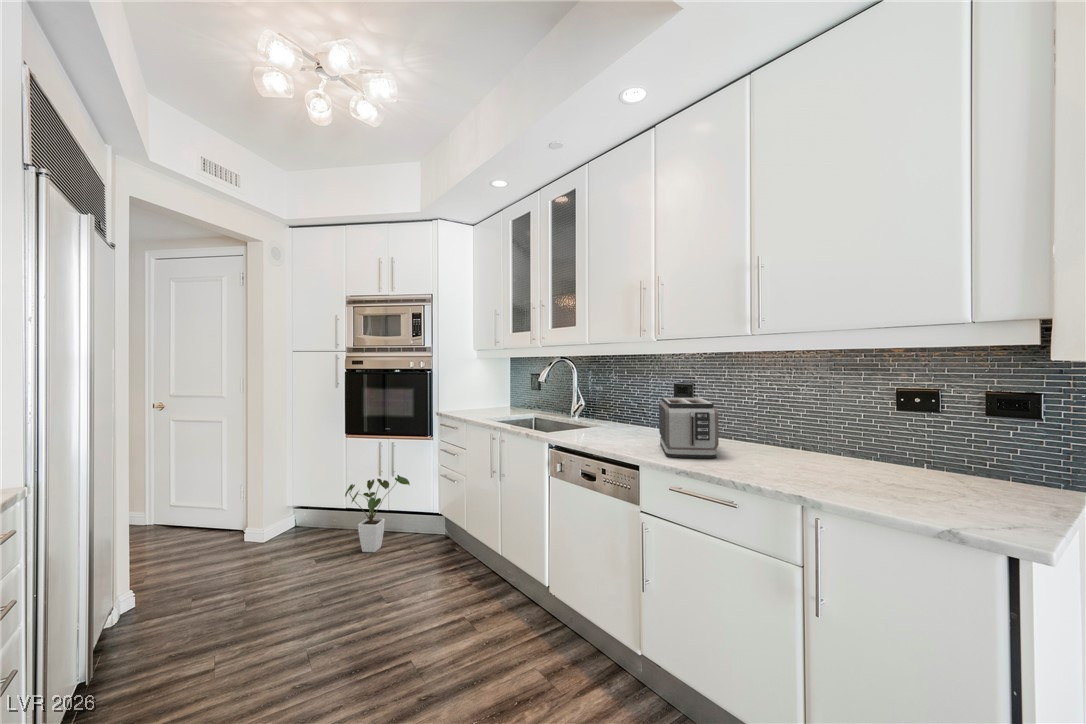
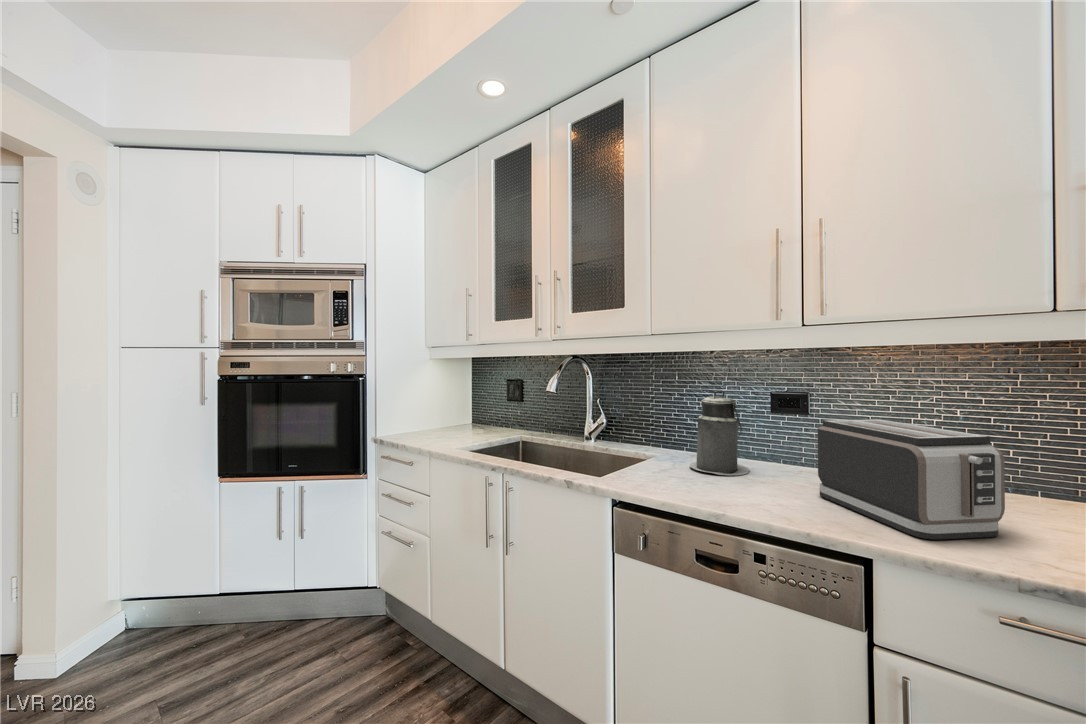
canister: none [613,381,650,435] -> present [690,391,749,475]
house plant: present [345,475,410,552] -> none [219,537,332,675]

